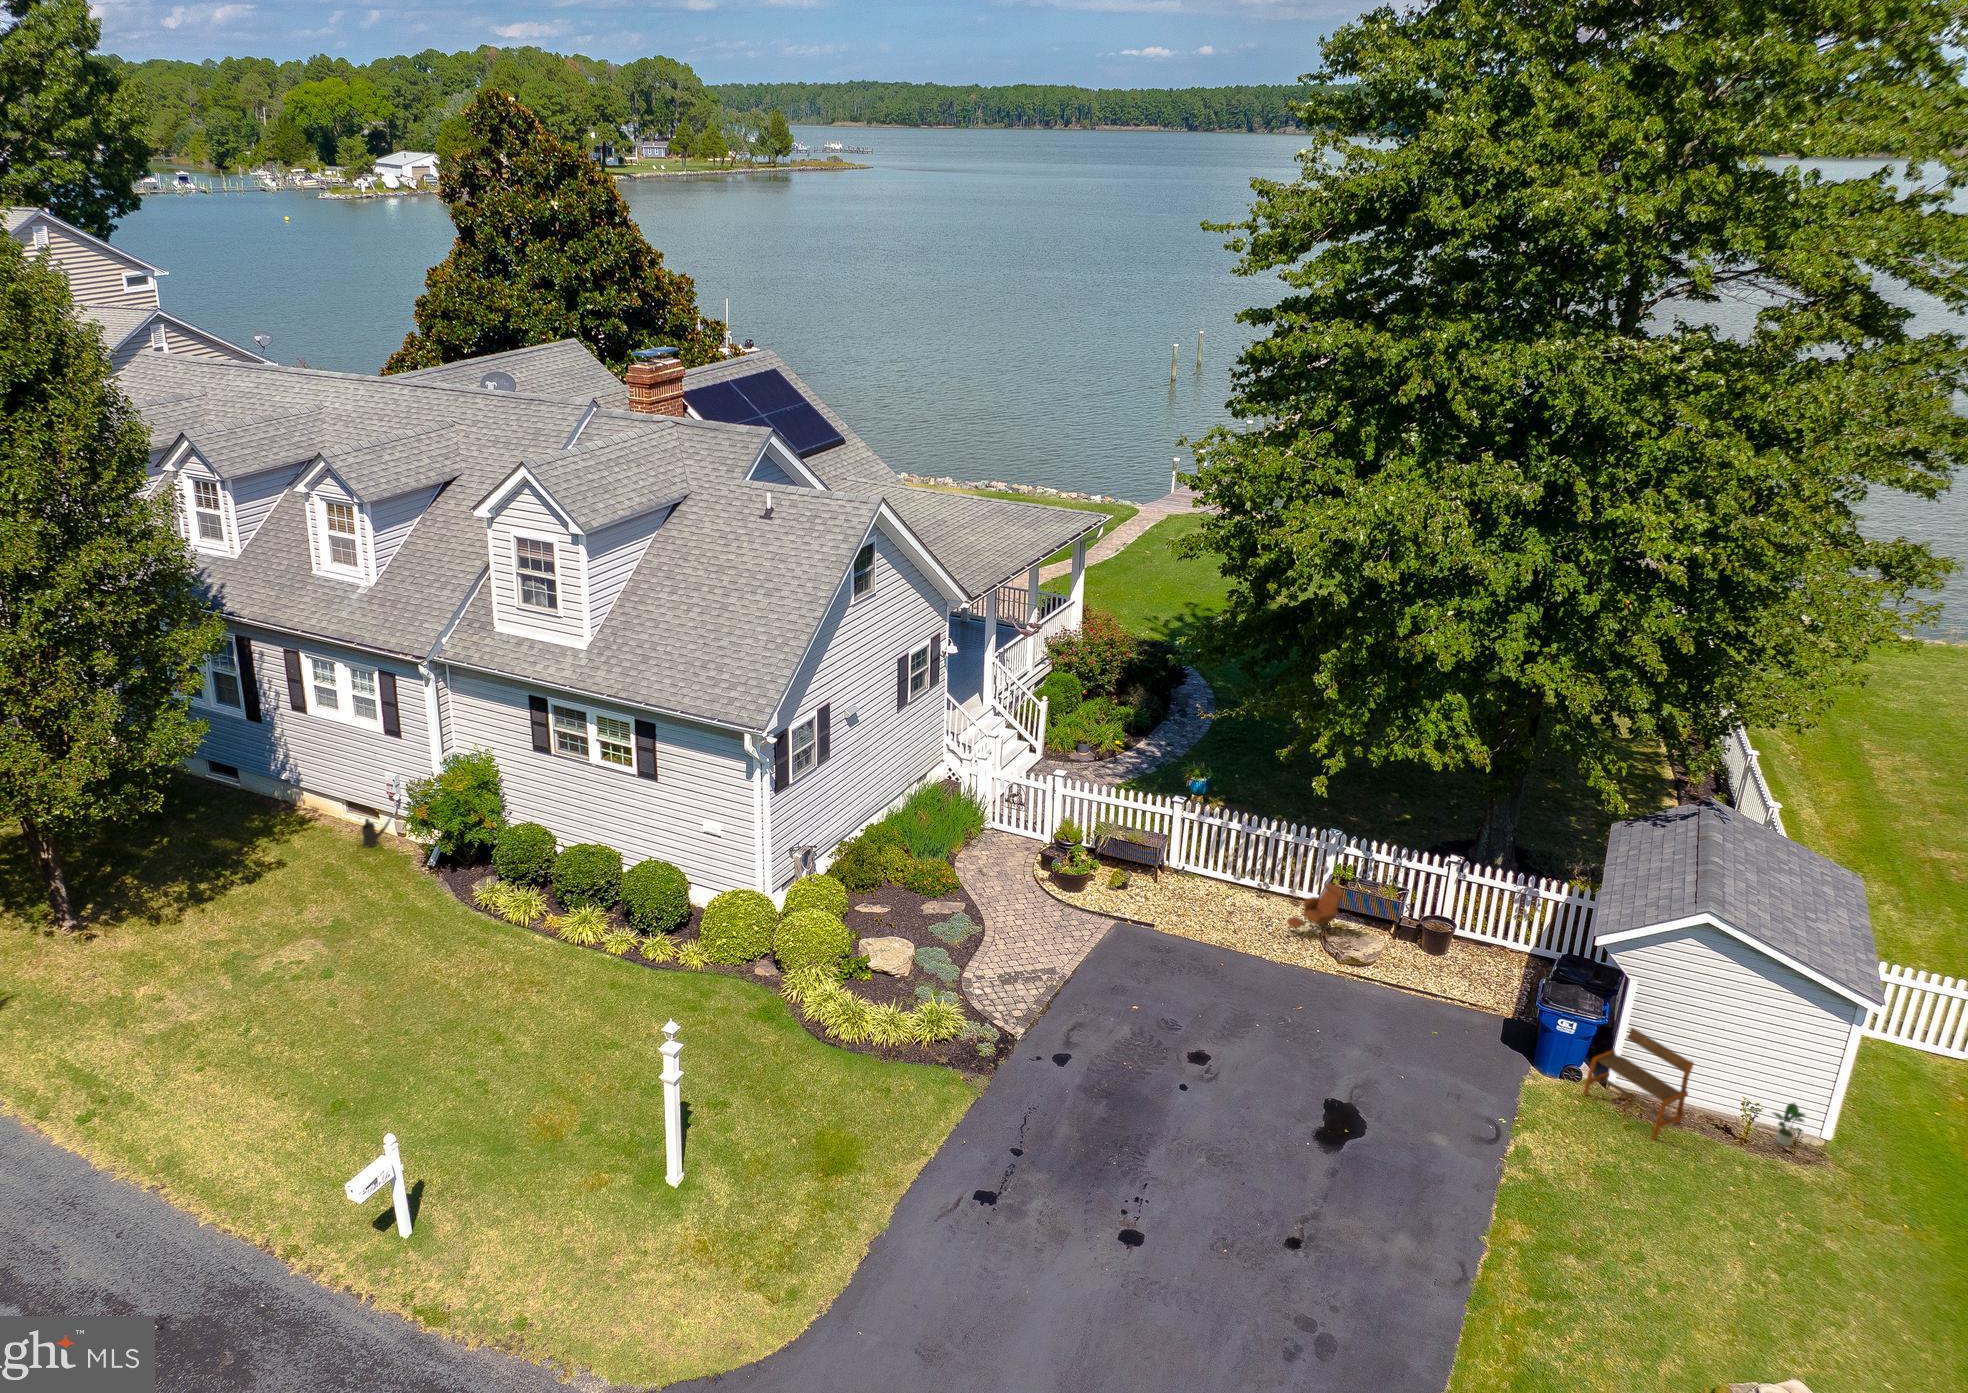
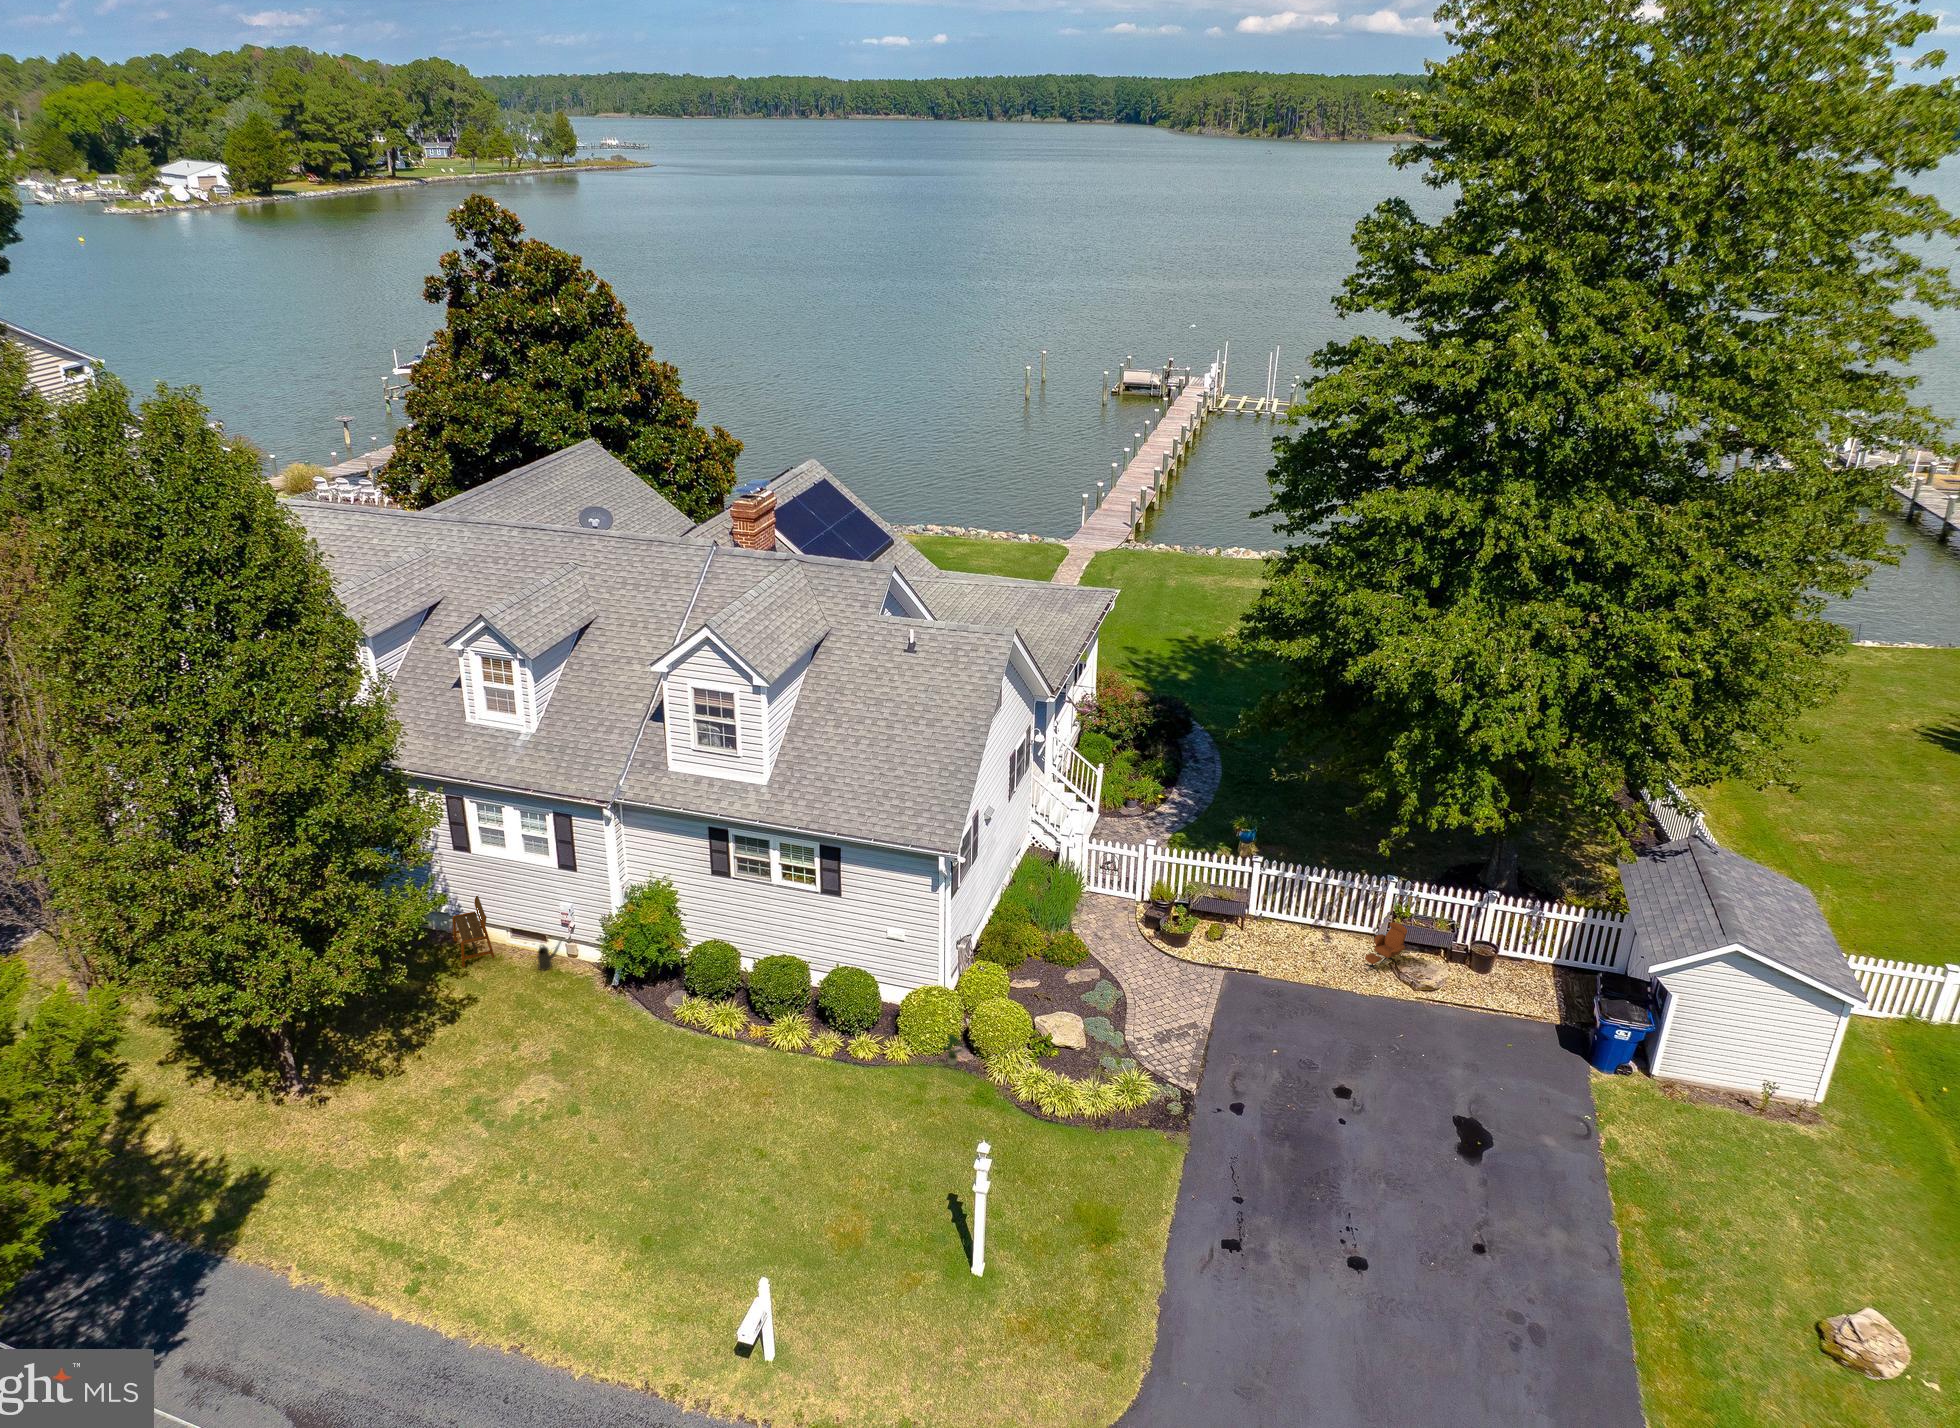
bench: present [1583,1028,1694,1140] -> present [453,896,495,967]
potted plant: present [1773,1103,1805,1146] -> present [943,1034,962,1065]

